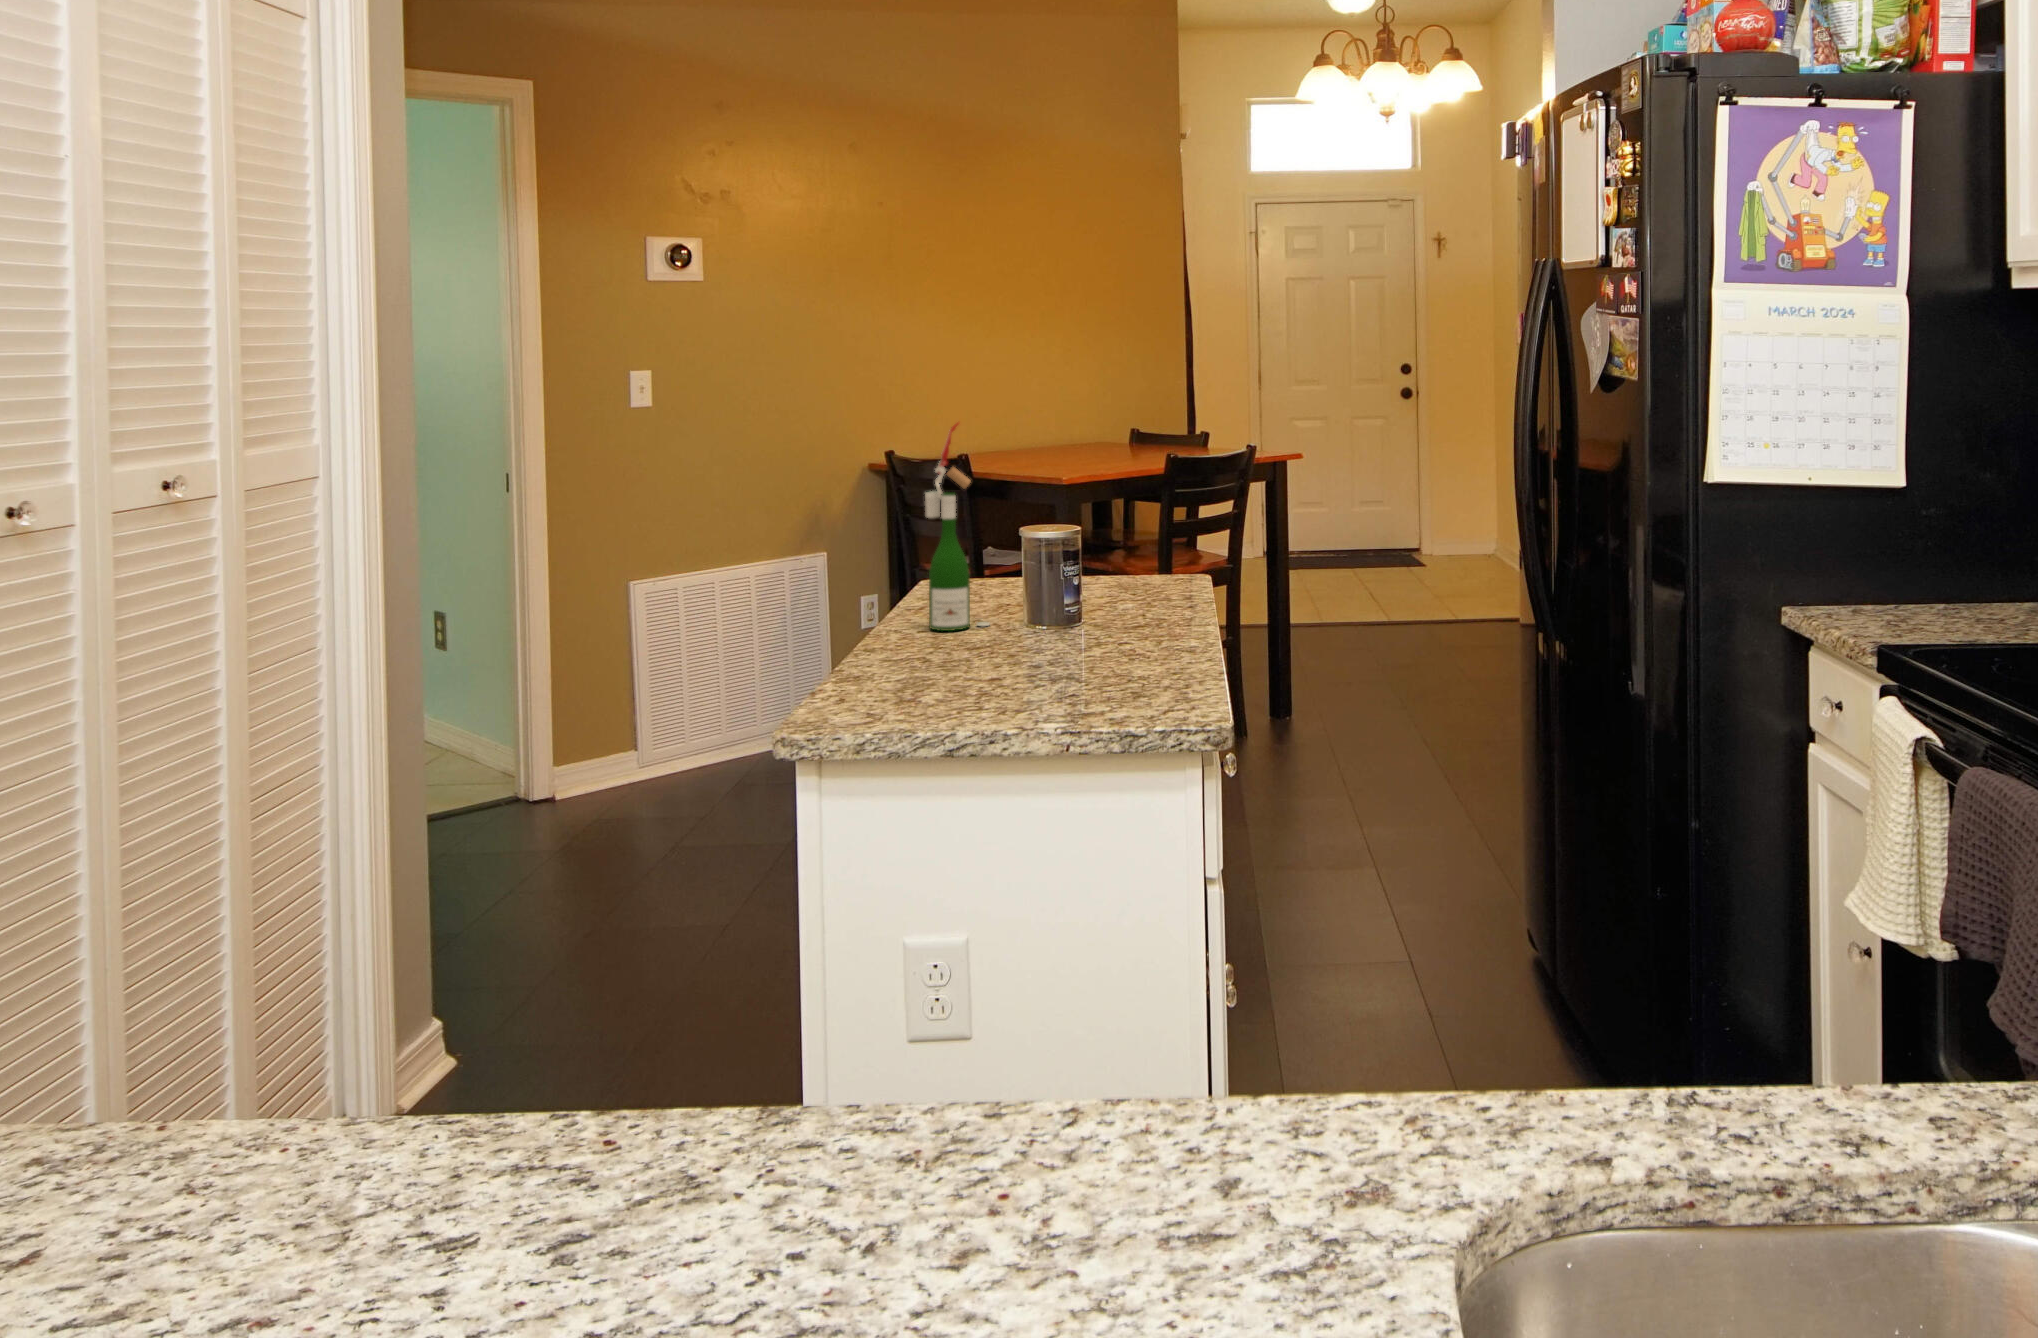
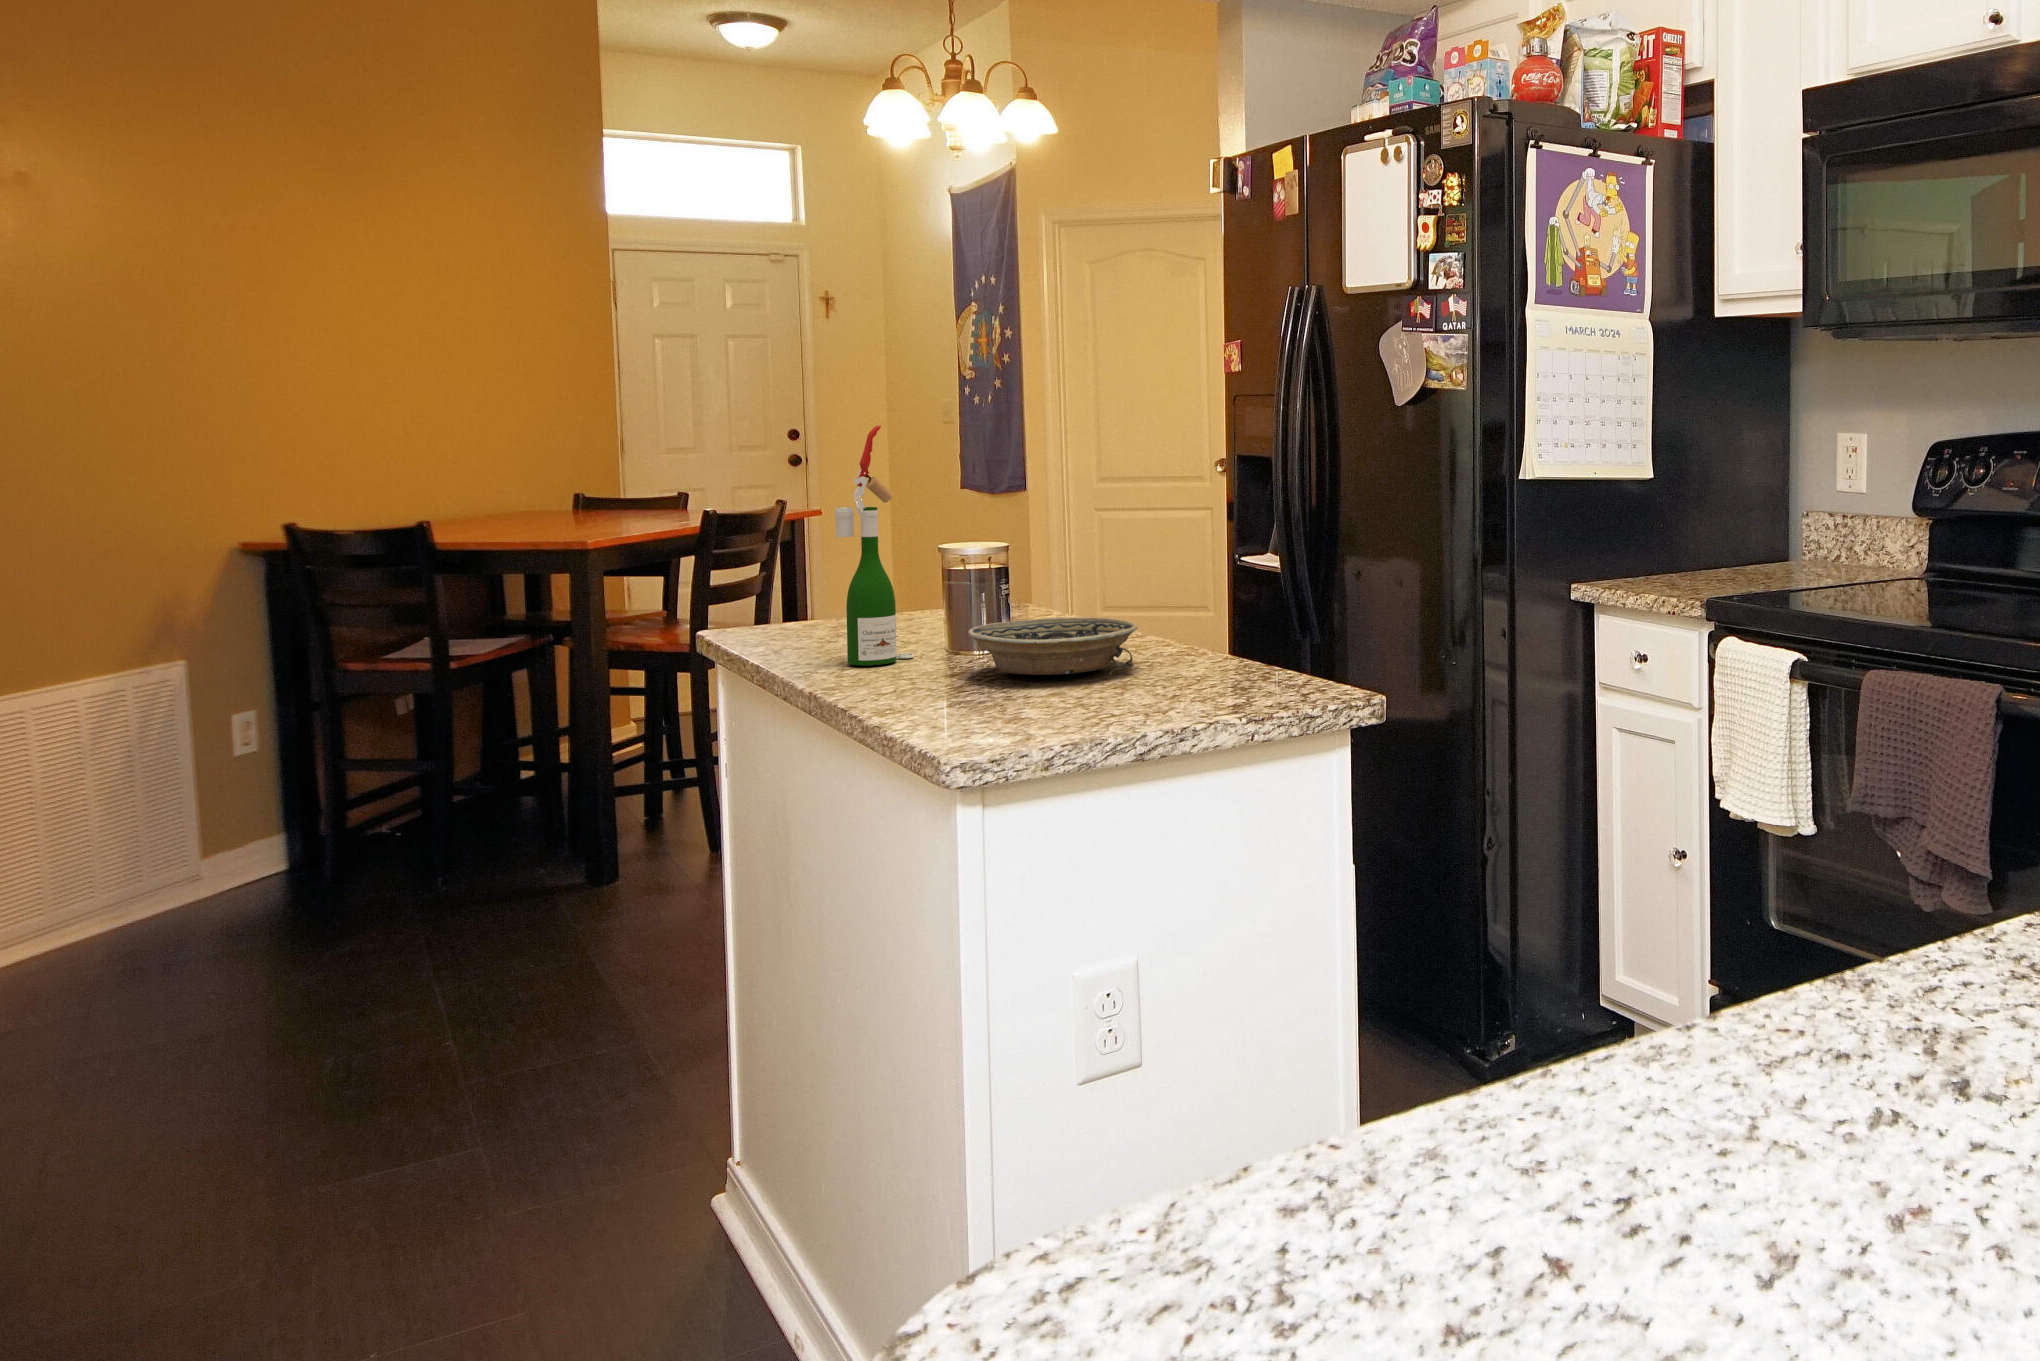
bowl: none [965,604,1117,665] -> present [968,618,1138,675]

